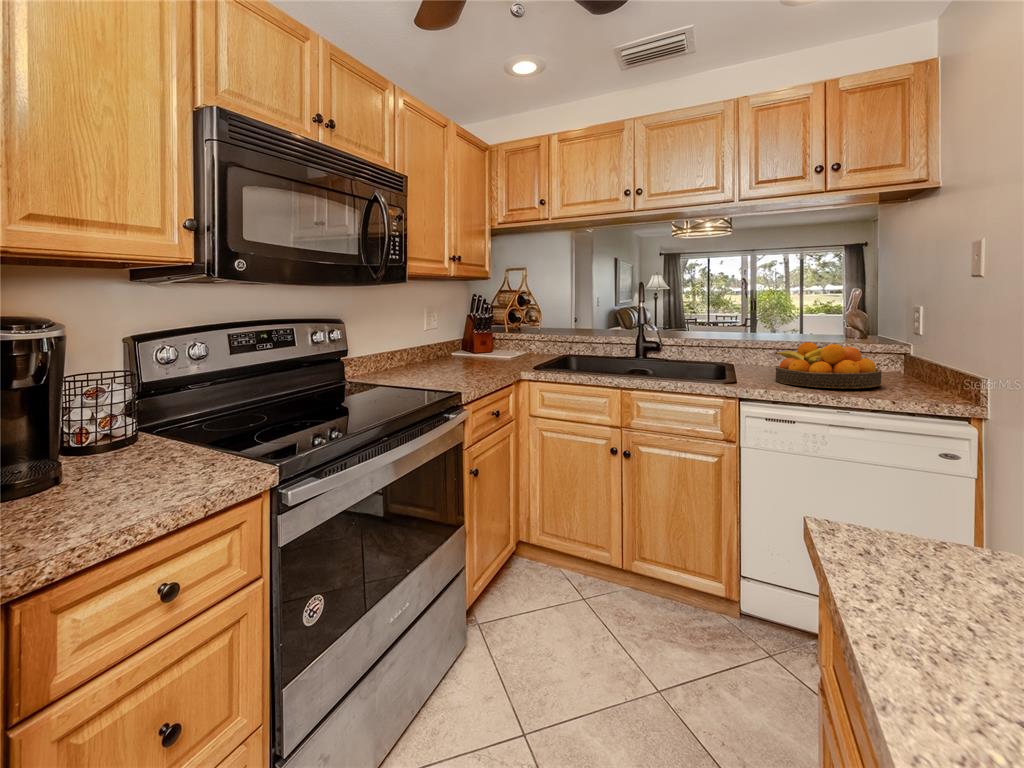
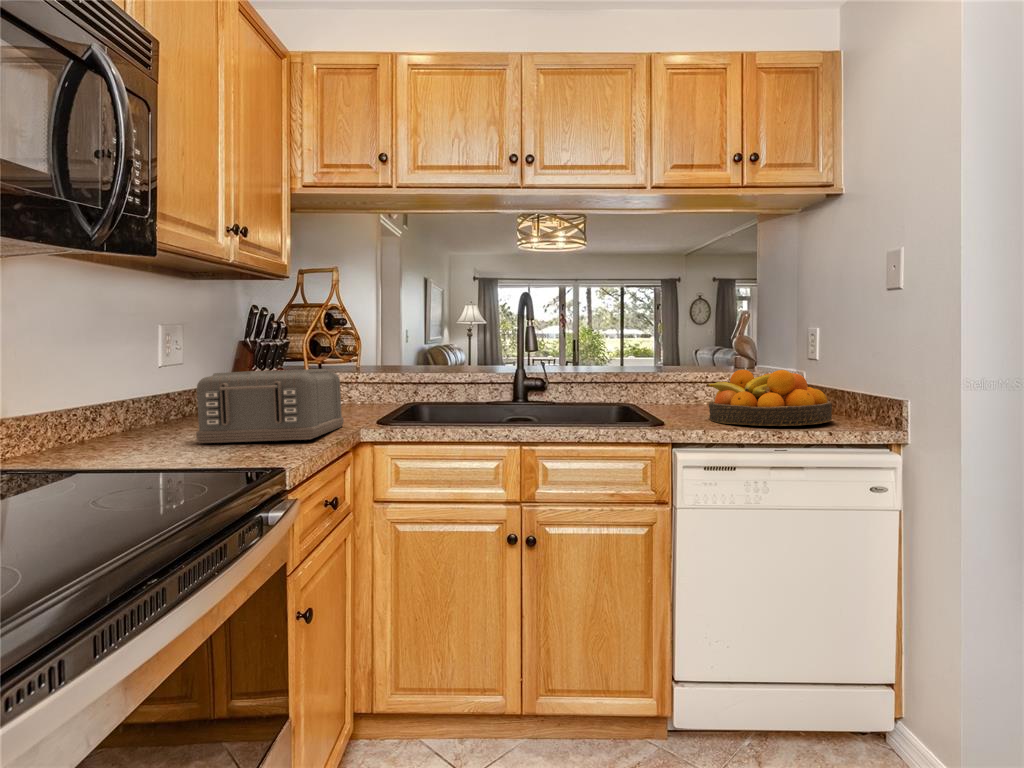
toaster: none [429,333,515,376] -> present [196,369,344,443]

